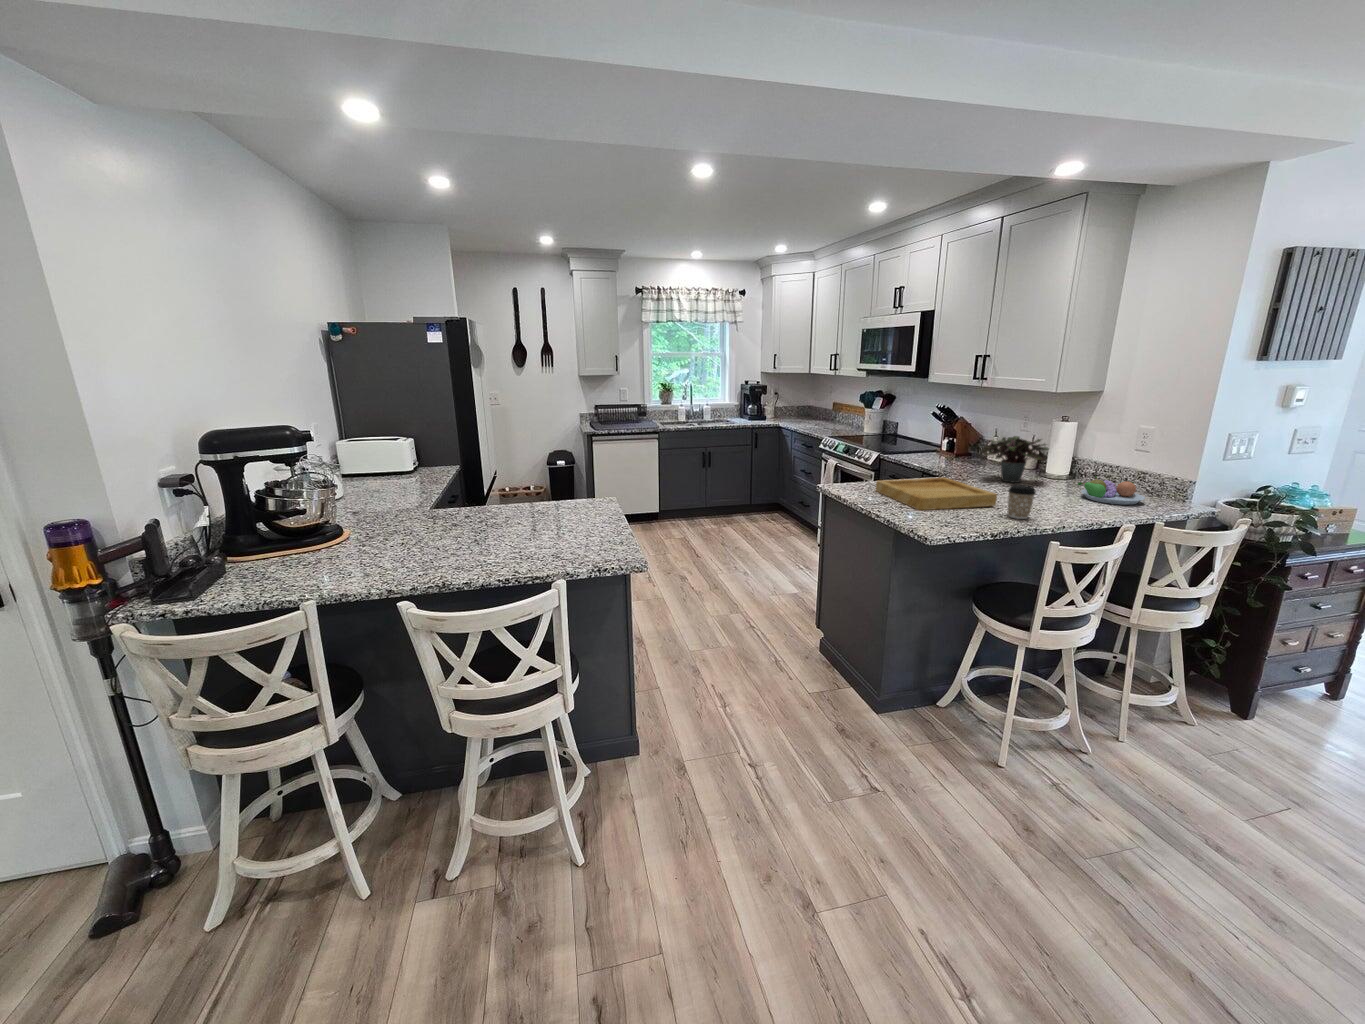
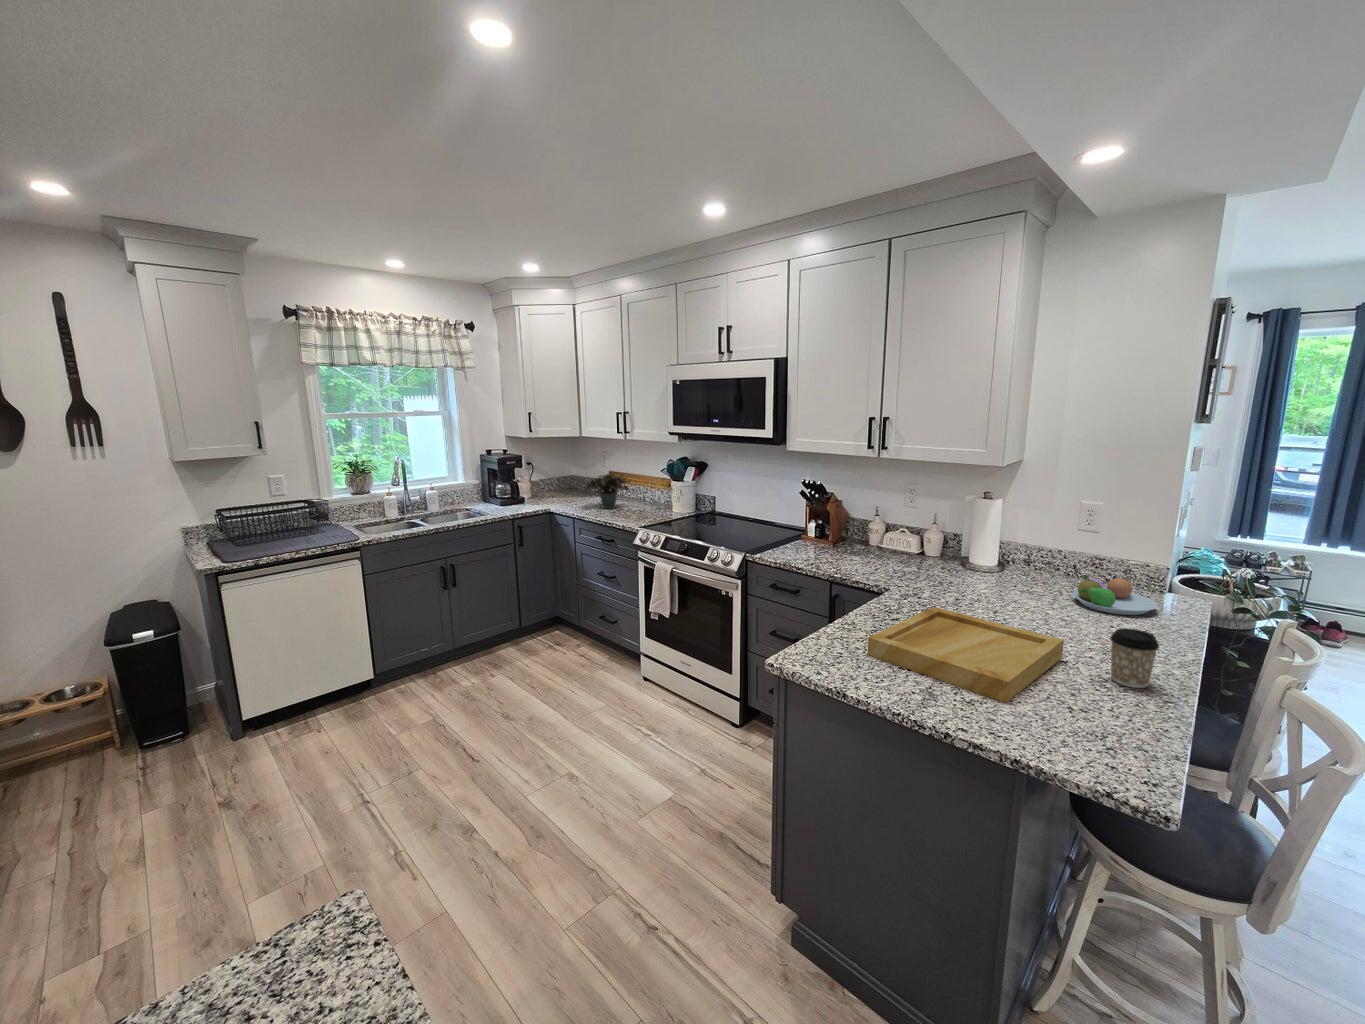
potted plant: present [981,436,1049,483] -> present [586,474,630,509]

